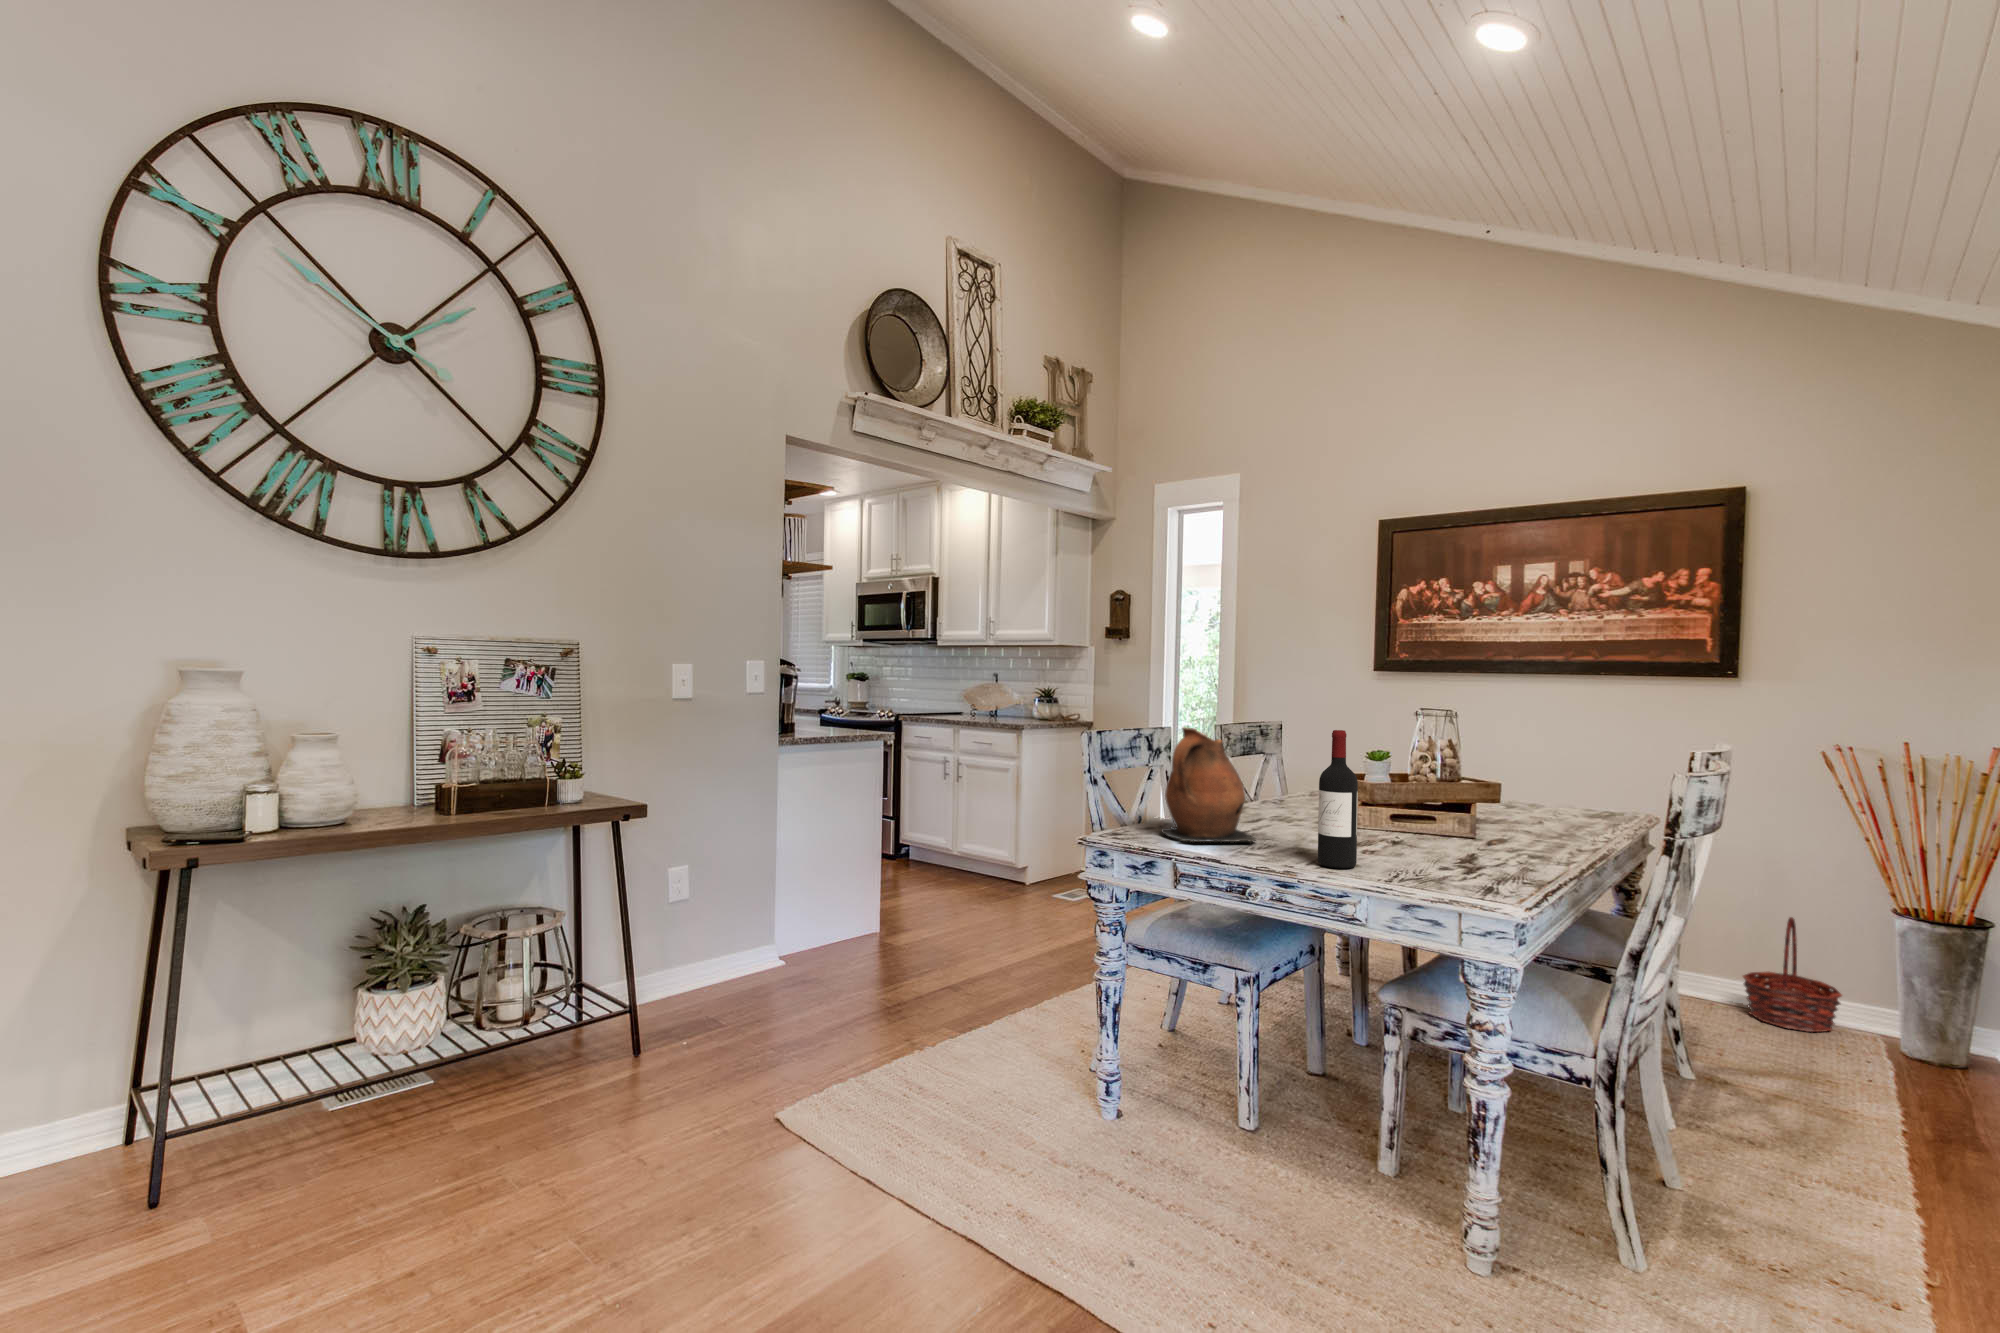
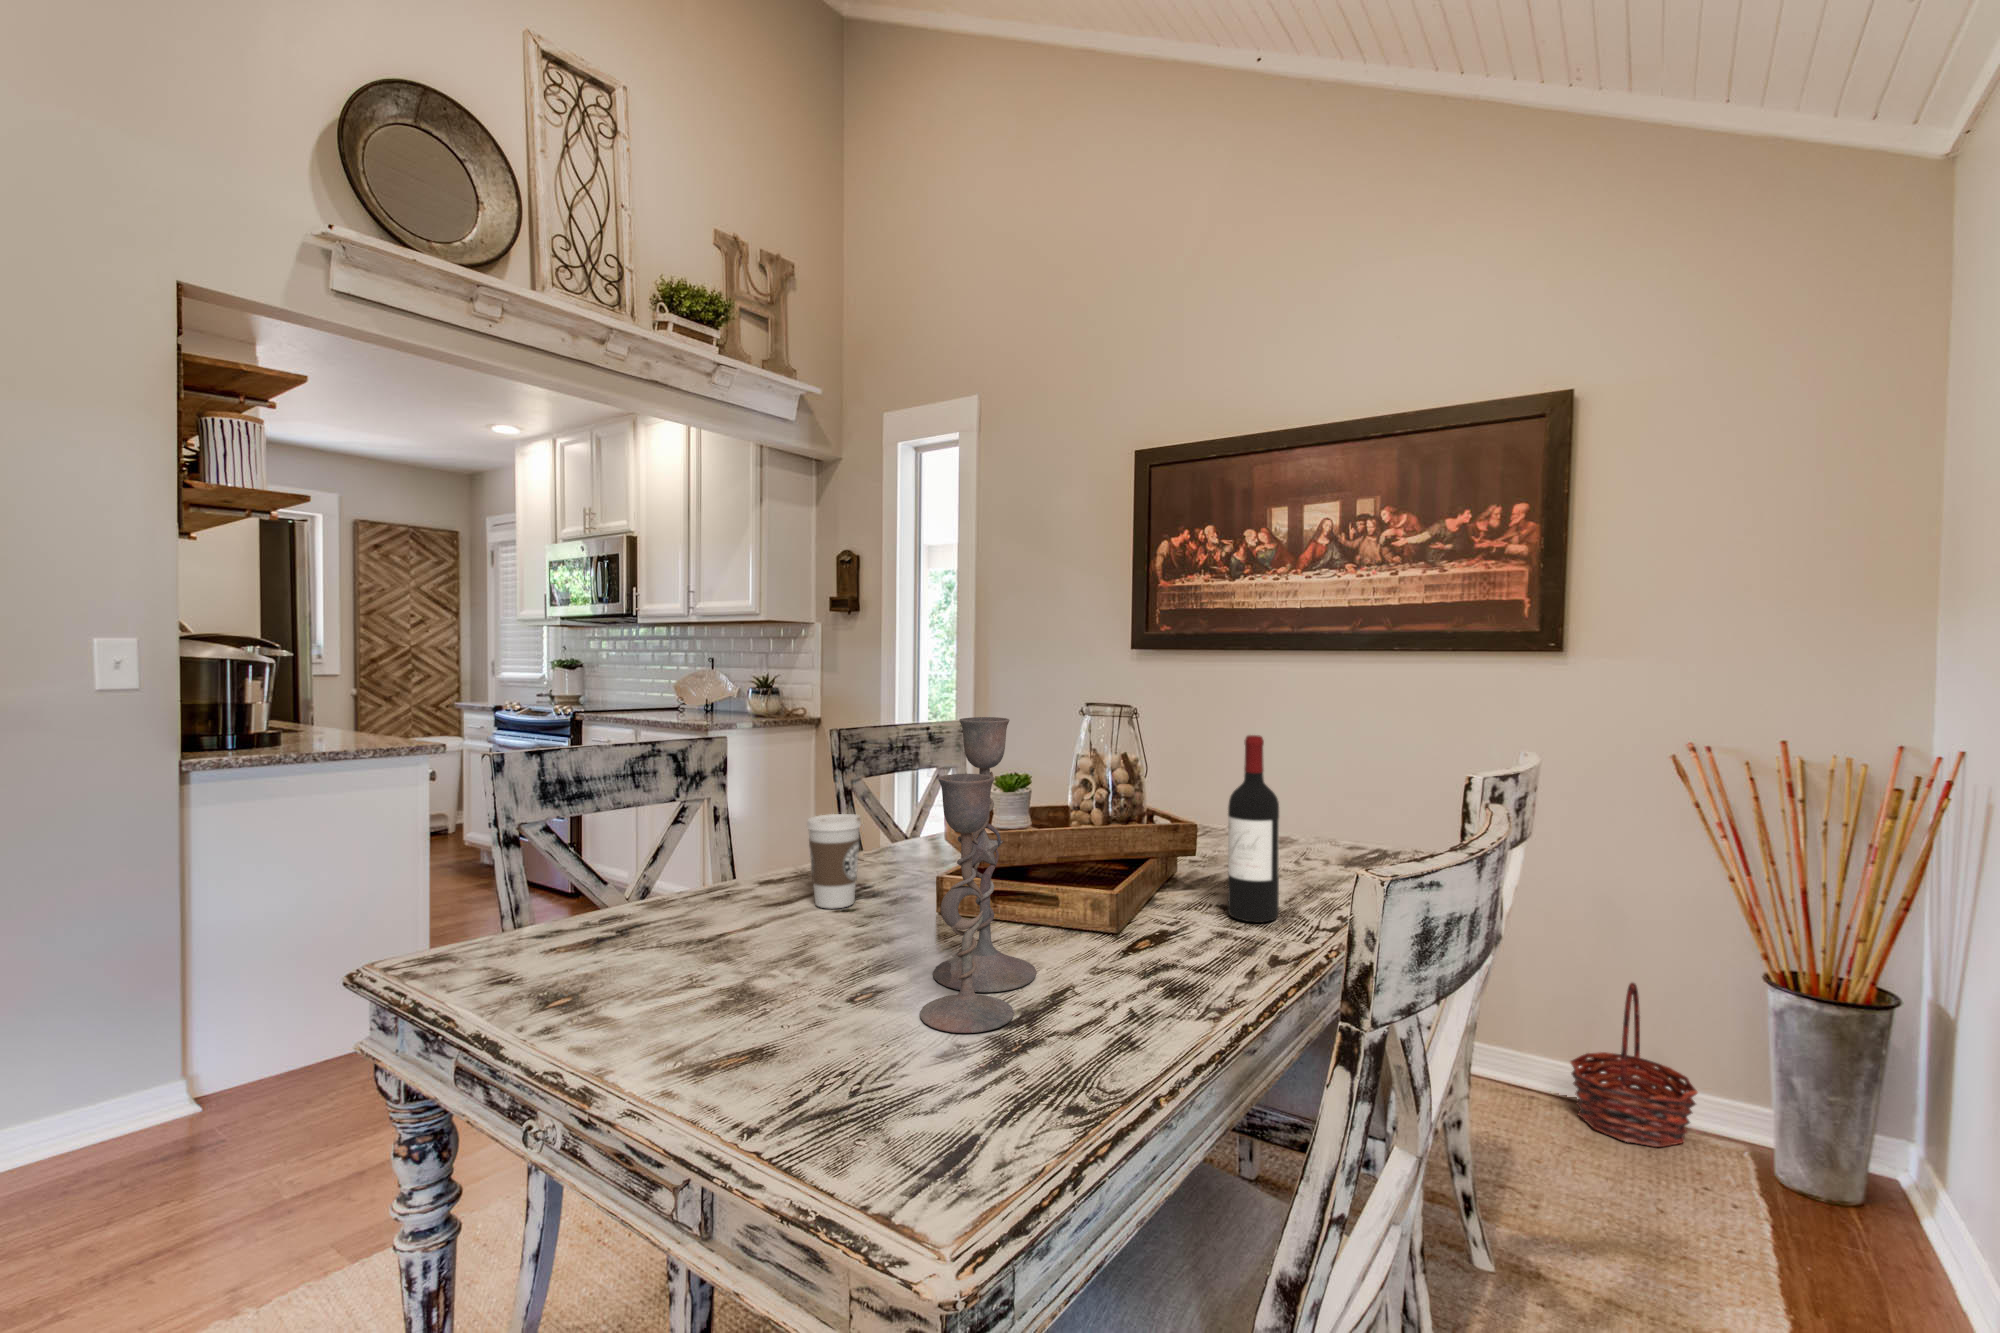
candlestick: none [1385,704,1455,863] -> present [920,717,1037,1033]
ceramic pitcher: present [1161,728,1256,842] -> none [517,769,704,991]
wine bottle: present [1318,730,1358,869] -> present [1228,735,1279,923]
coffee cup: none [1264,766,1298,821] -> present [807,814,861,909]

